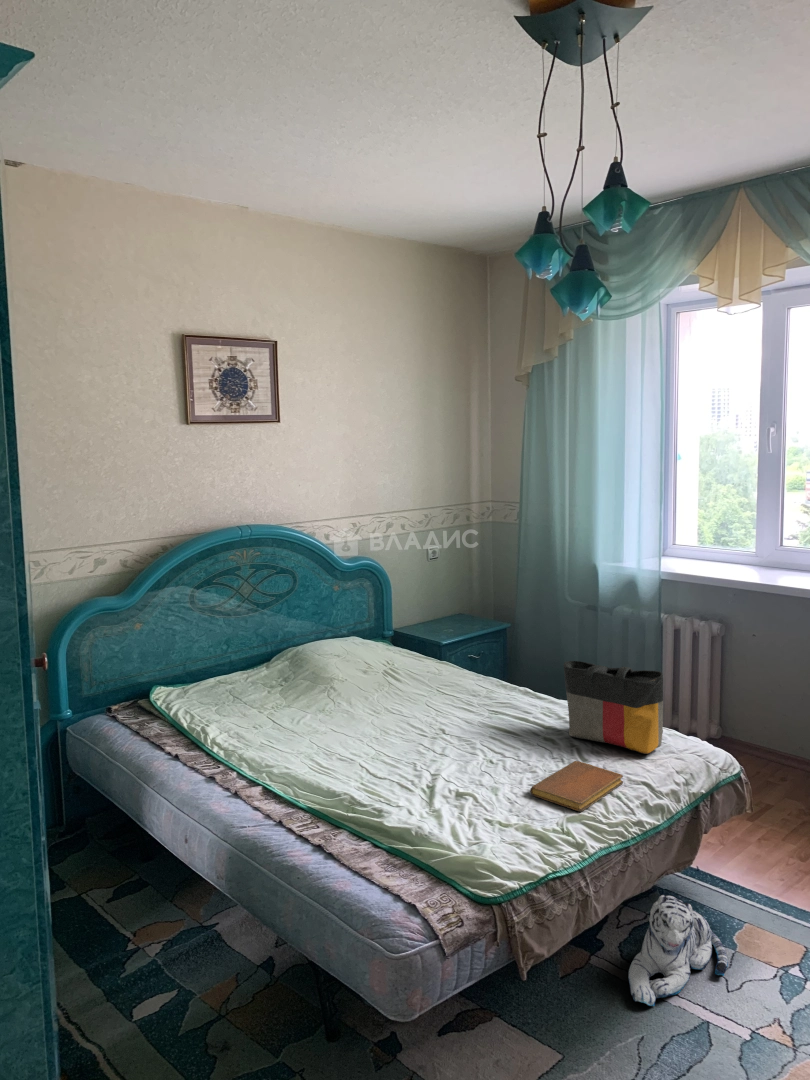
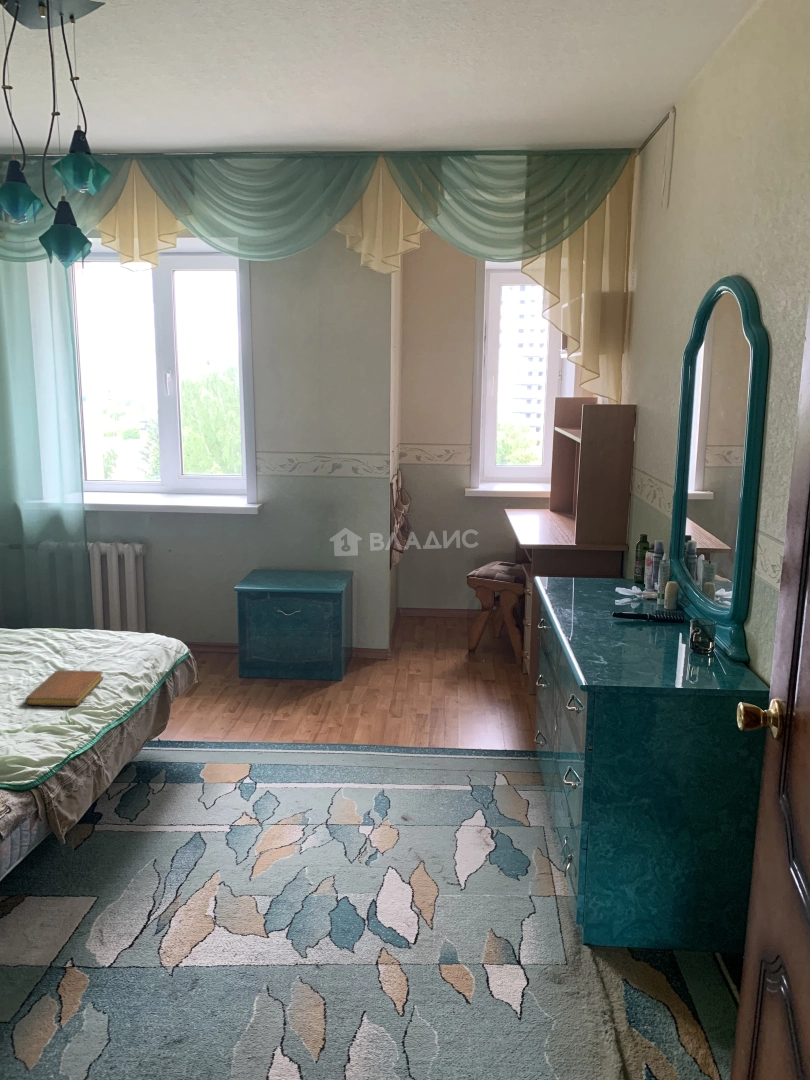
tote bag: present [563,661,663,754] -> none [27,582,124,655]
plush toy: present [628,895,728,1006] -> none [131,754,203,840]

